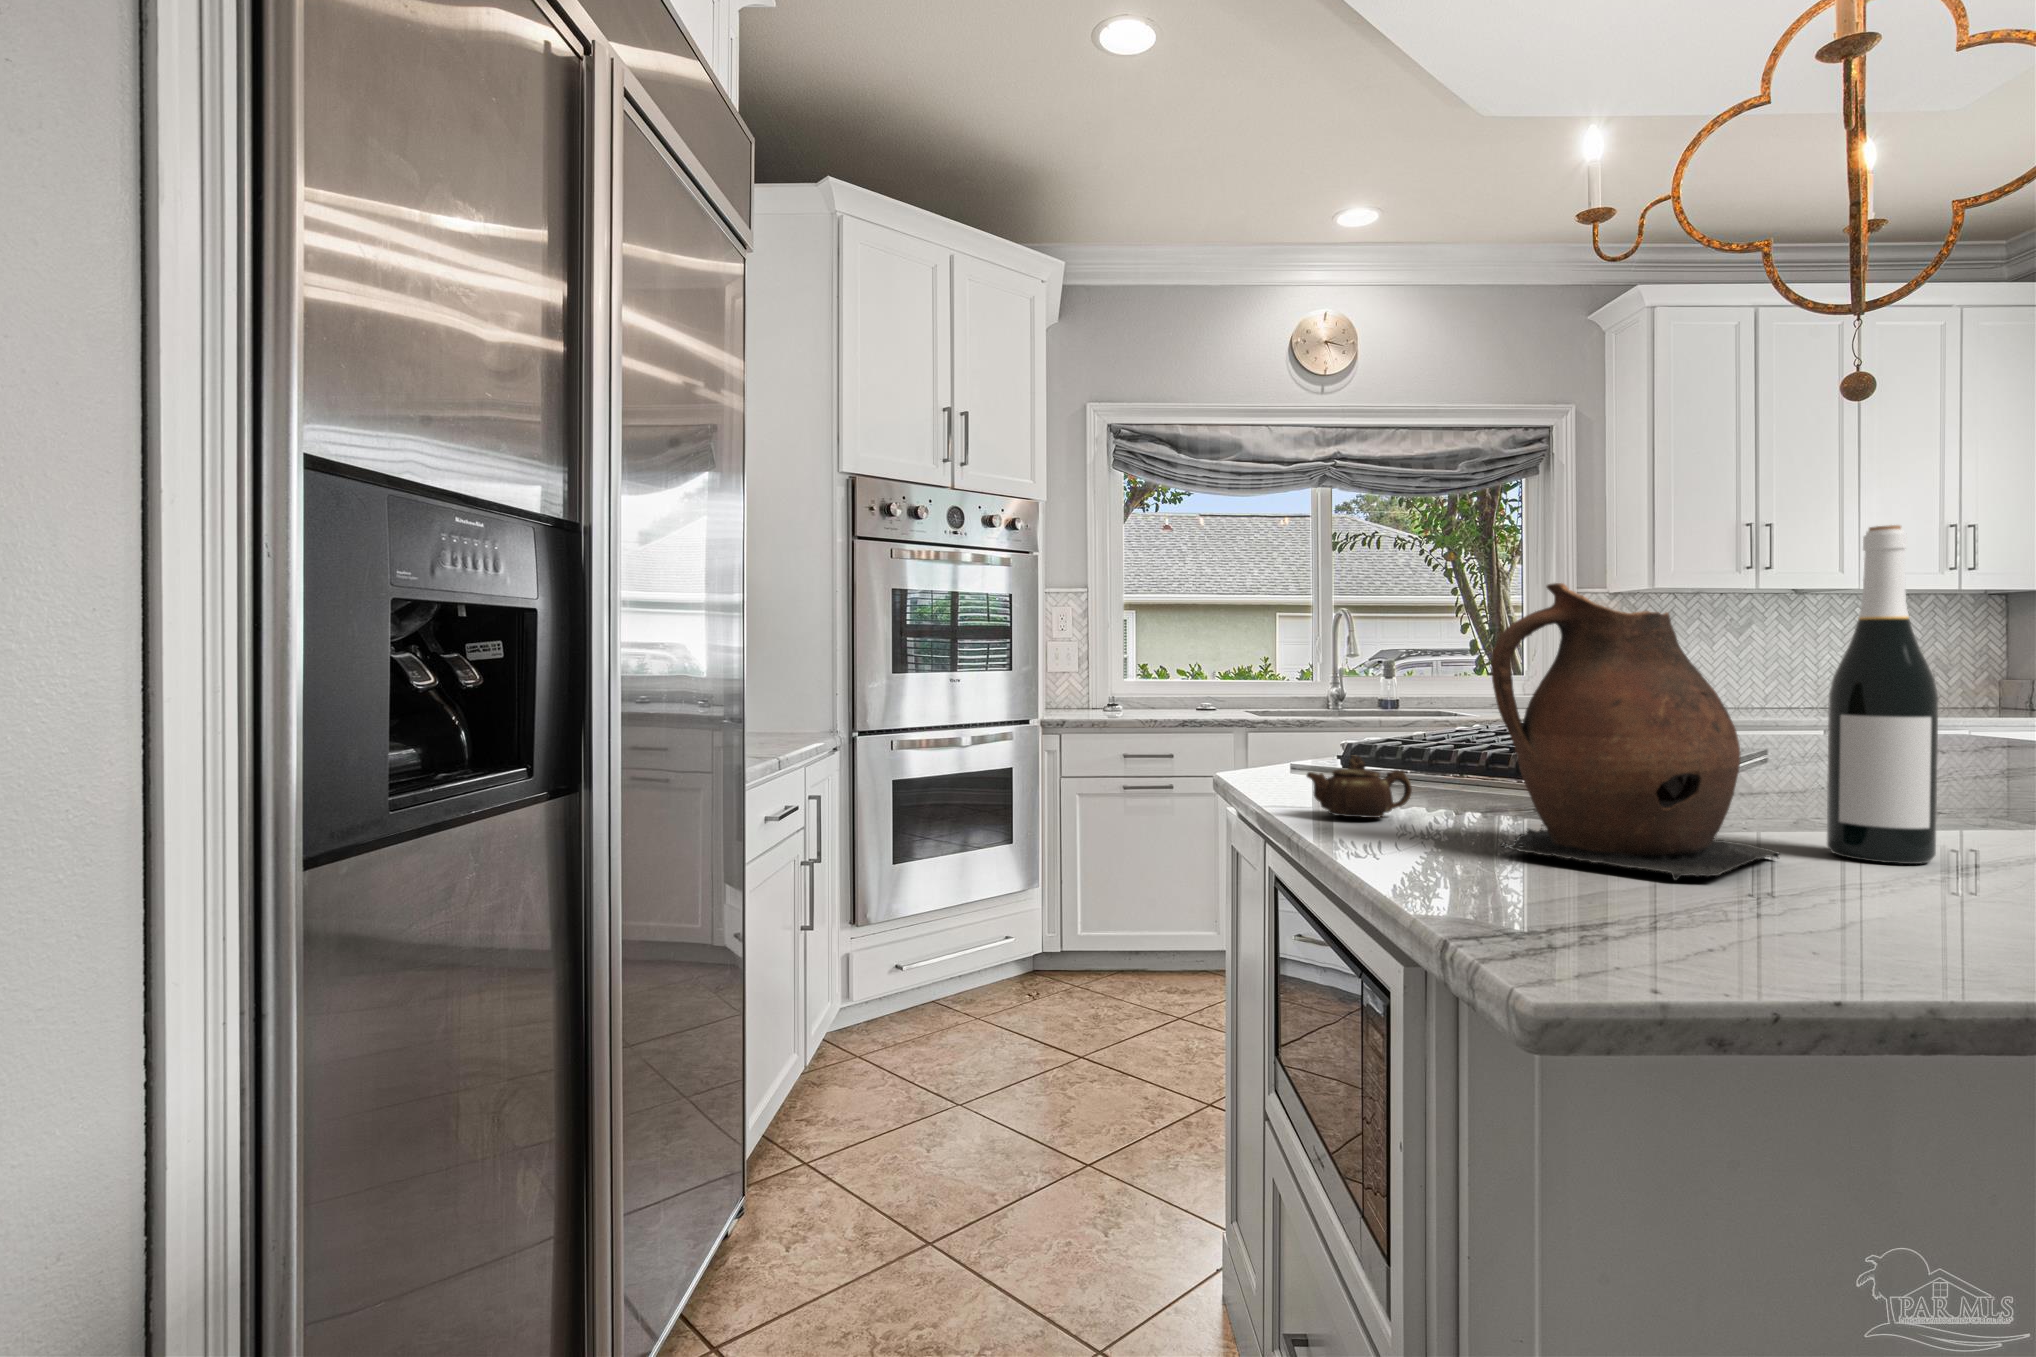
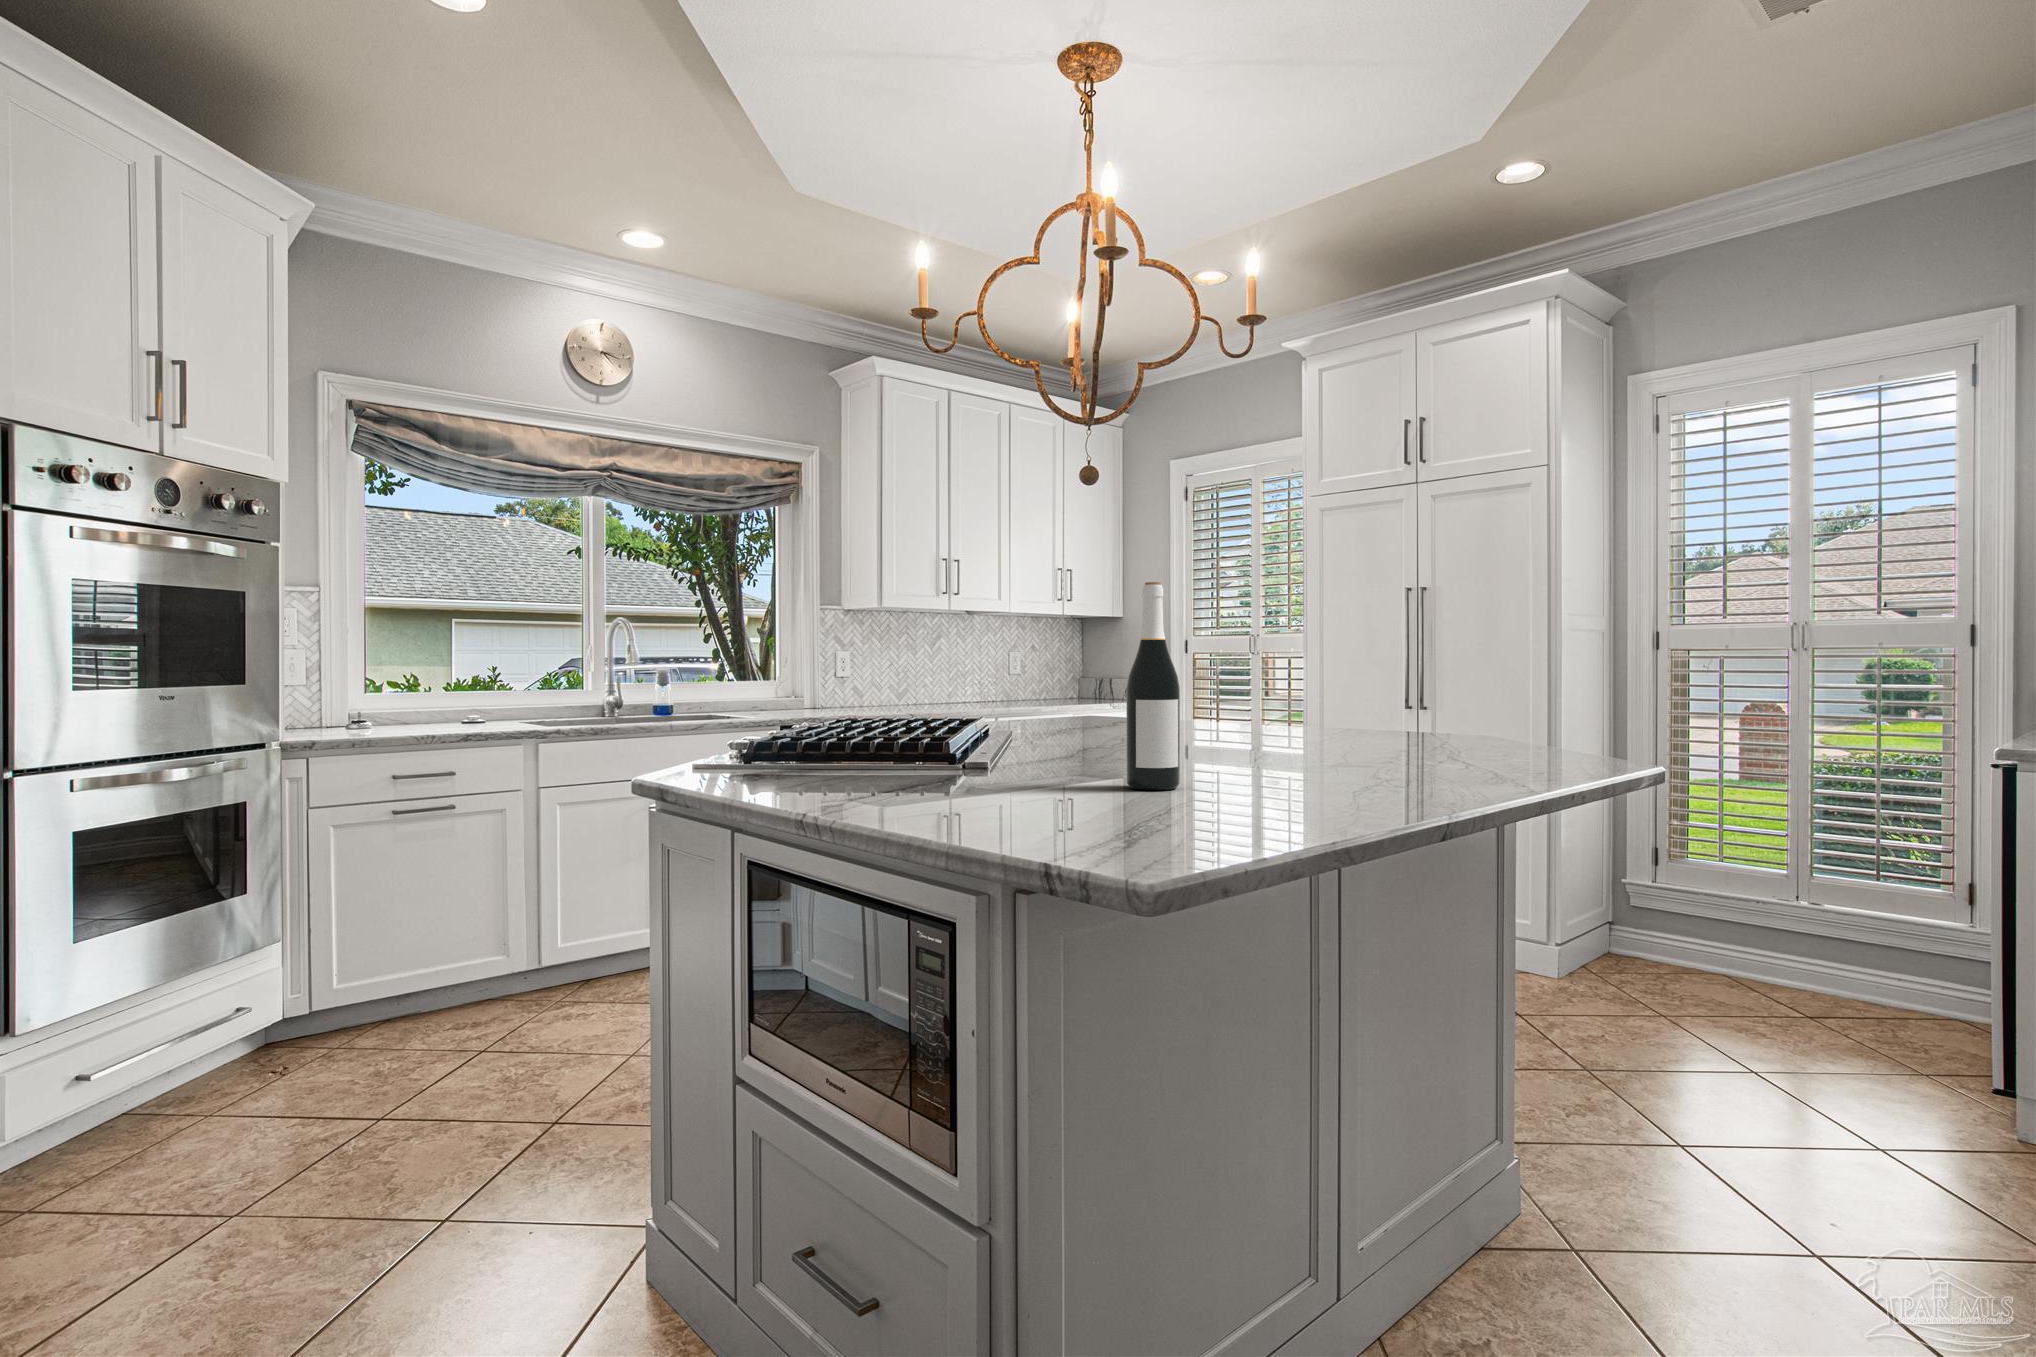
ceramic pitcher: present [1491,583,1779,880] -> none [956,611,1113,810]
teapot: present [1307,756,1412,818] -> none [793,746,869,796]

